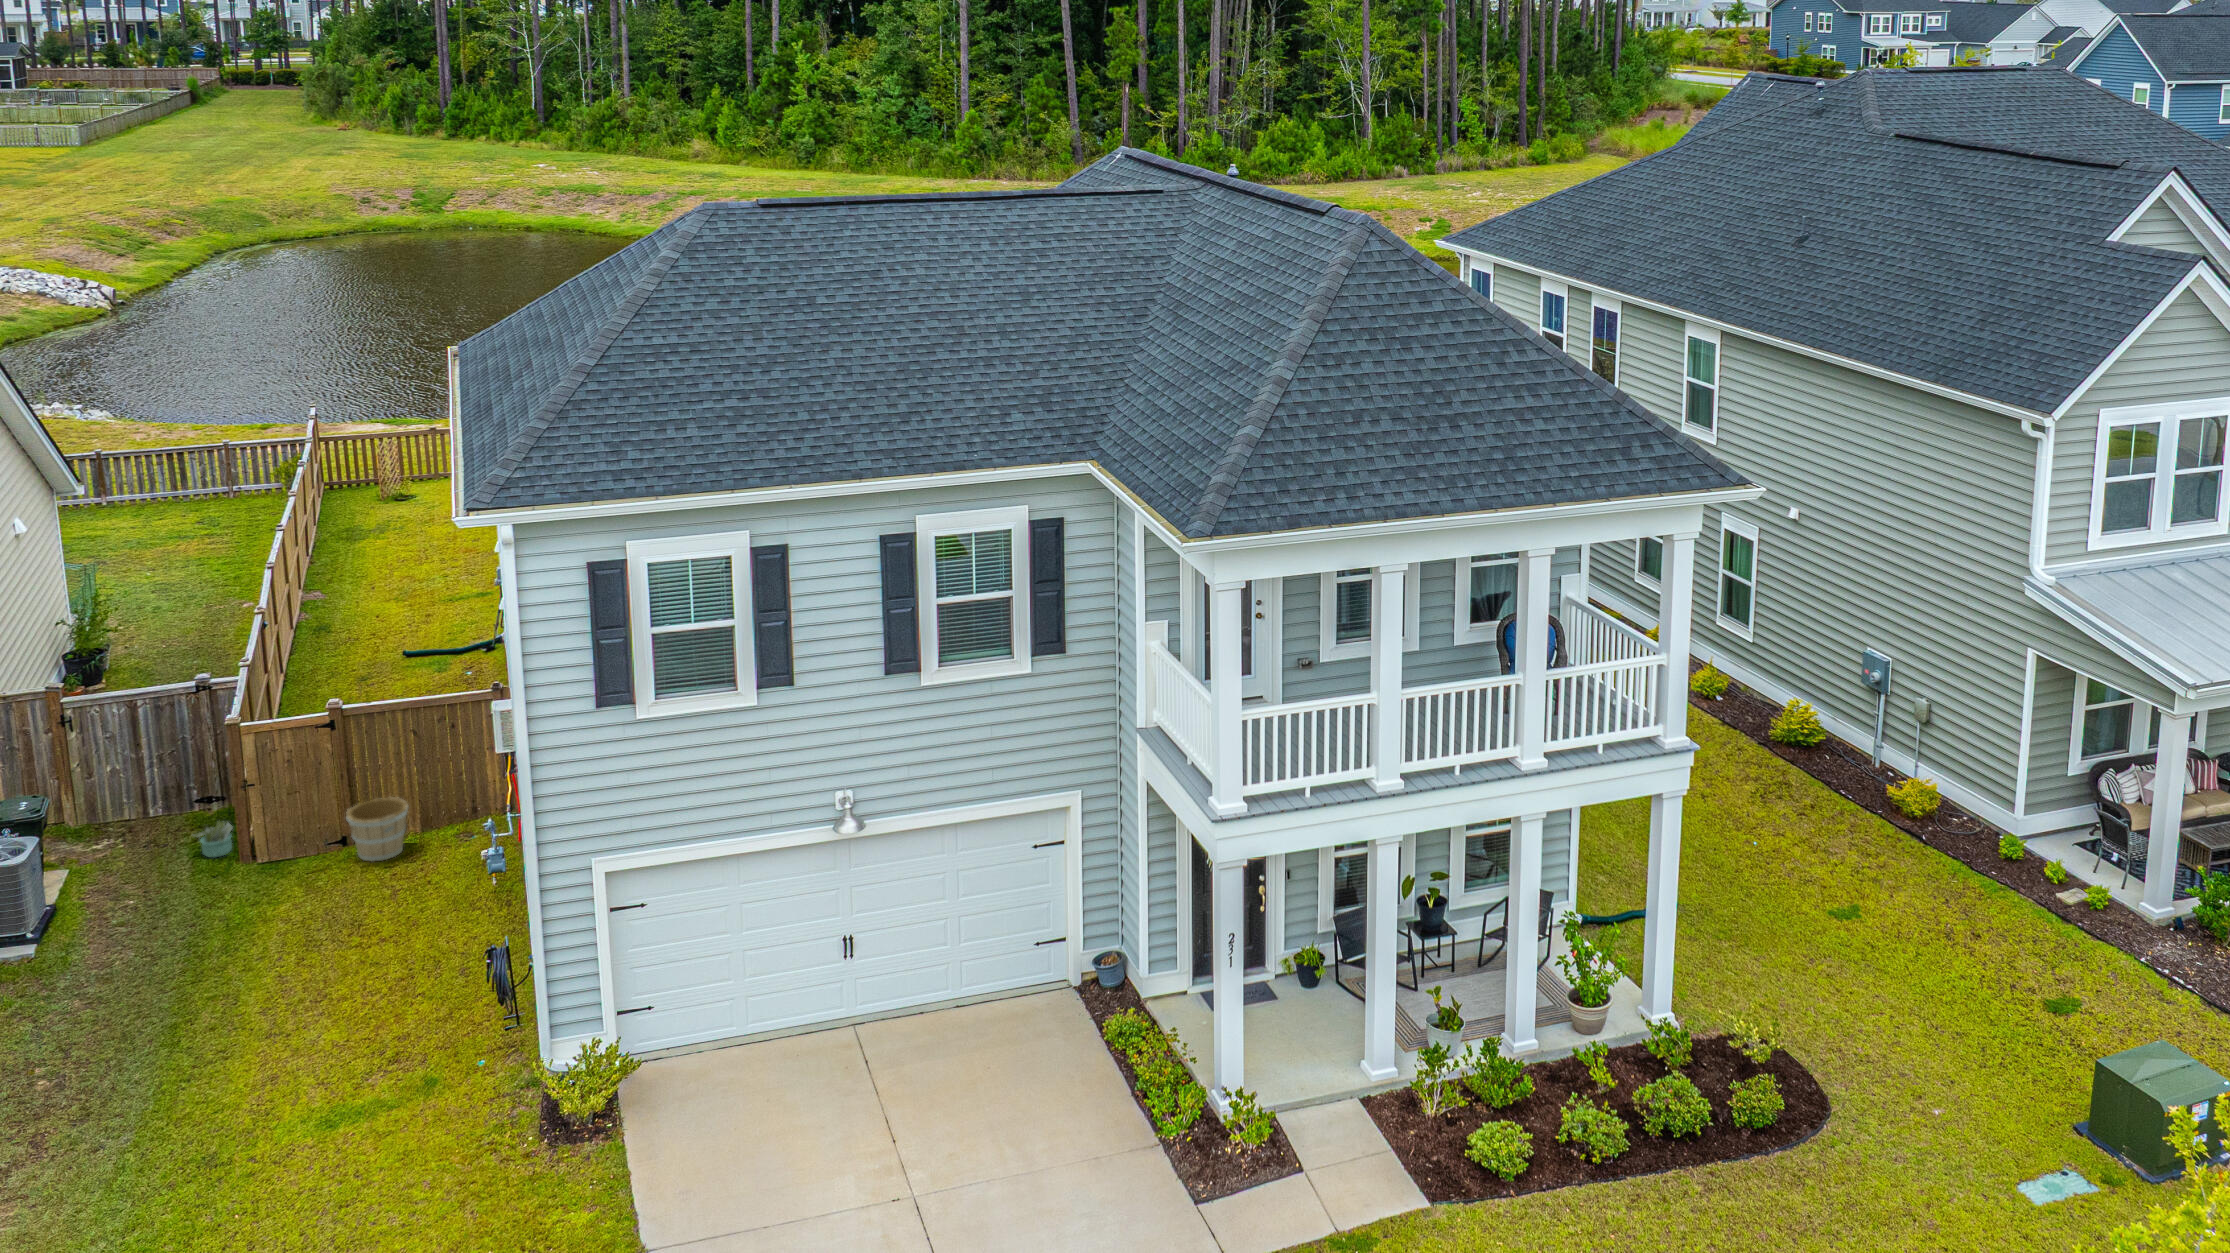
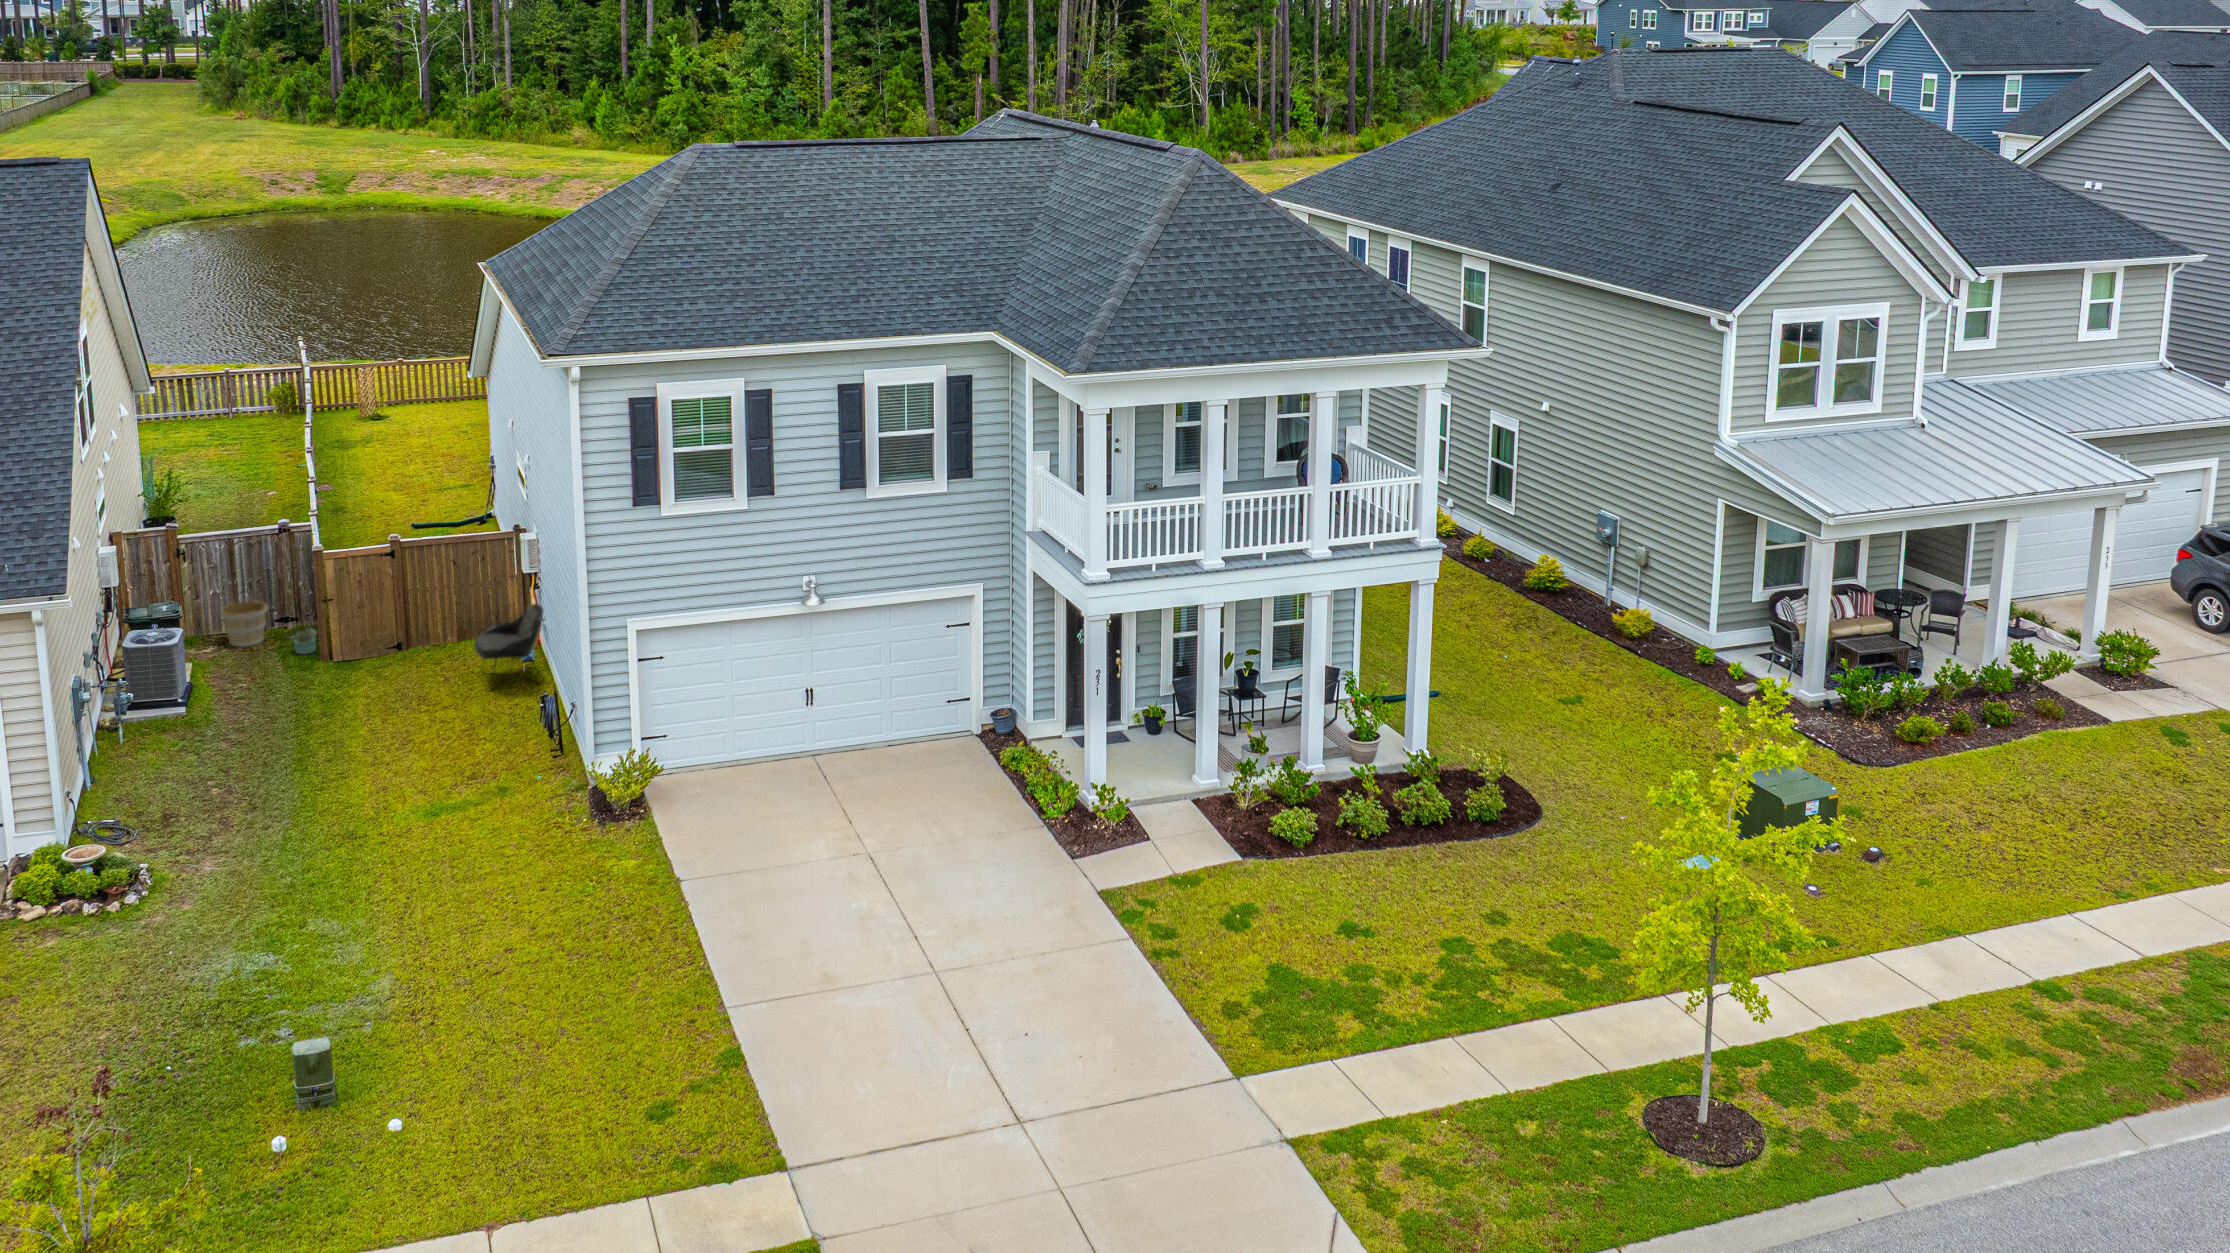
lounge chair: none [426,796,517,916] -> present [474,604,543,690]
wooden bucket: present [346,797,408,861] -> present [221,600,268,647]

